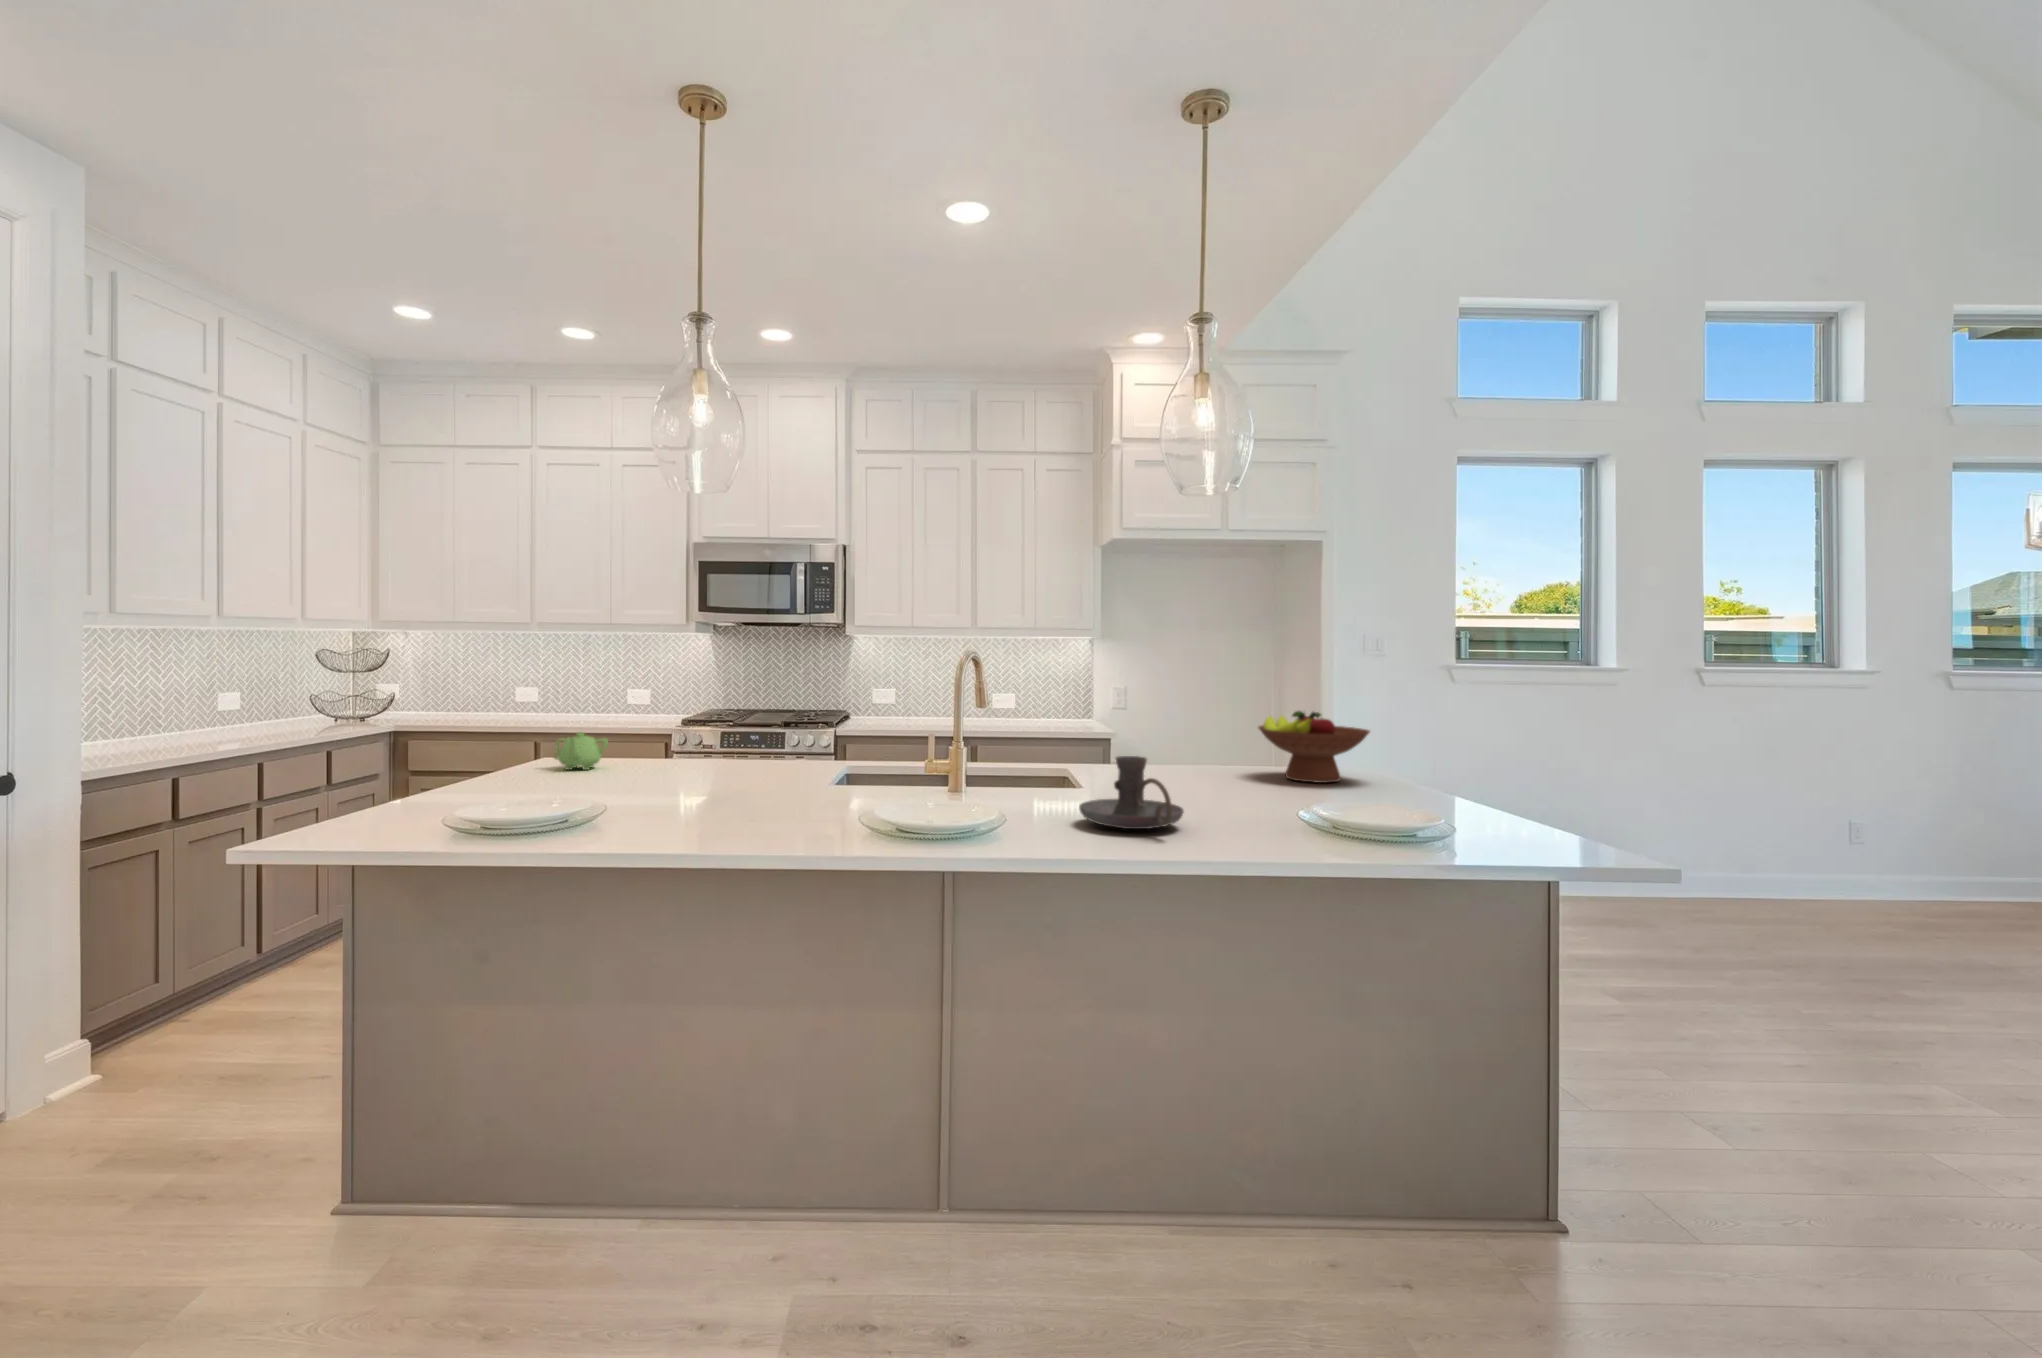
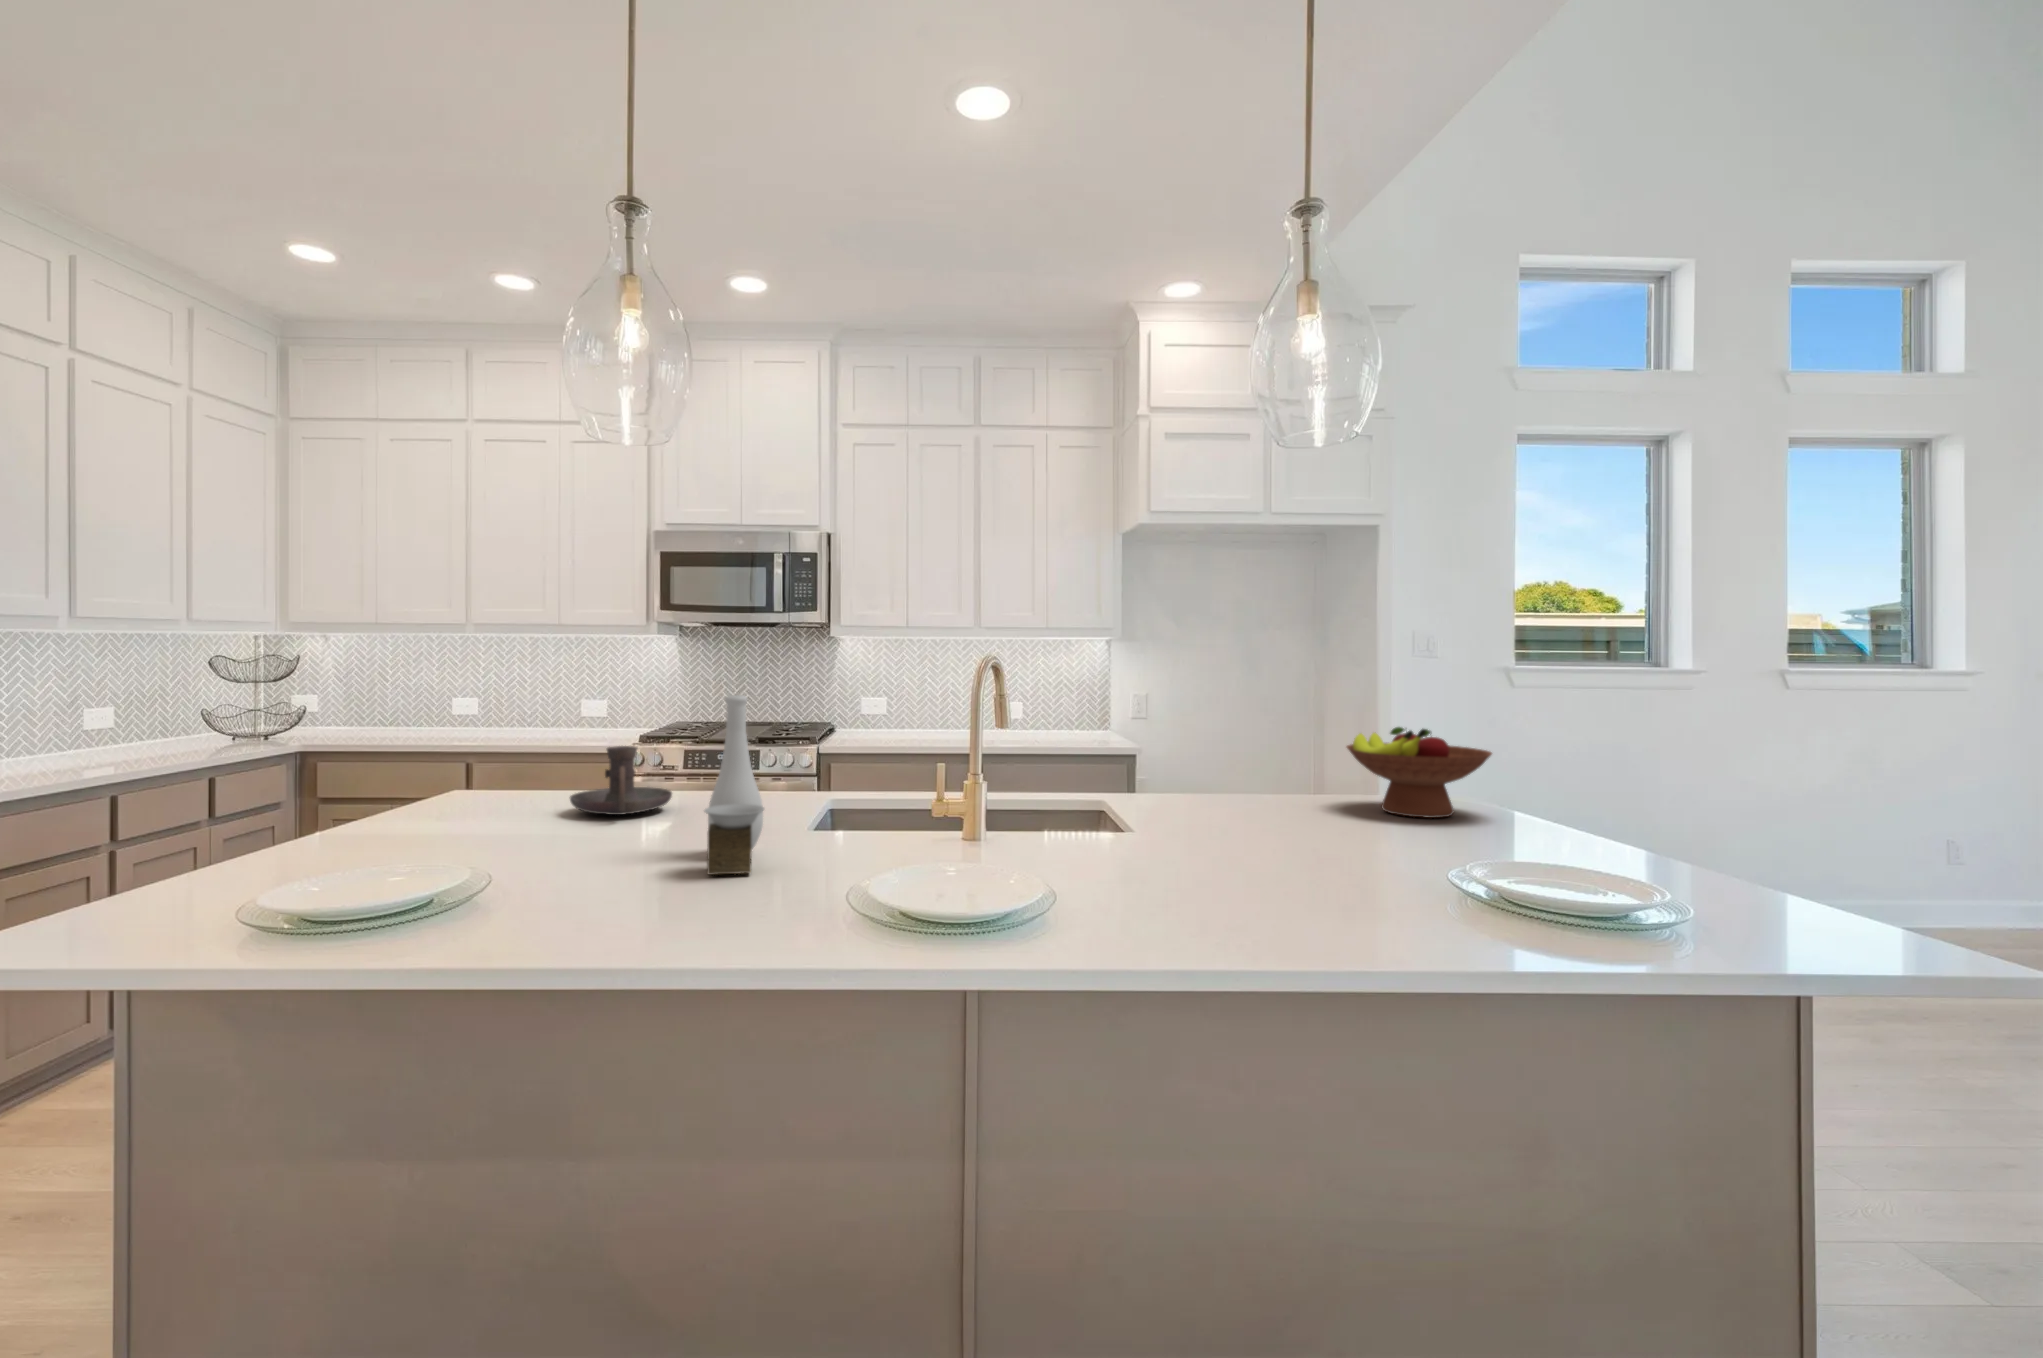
vase: none [749,680,794,811] -> present [704,695,764,875]
teapot: present [553,732,608,770] -> none [461,761,532,809]
candle holder: present [1079,756,1184,829] -> present [570,746,672,815]

